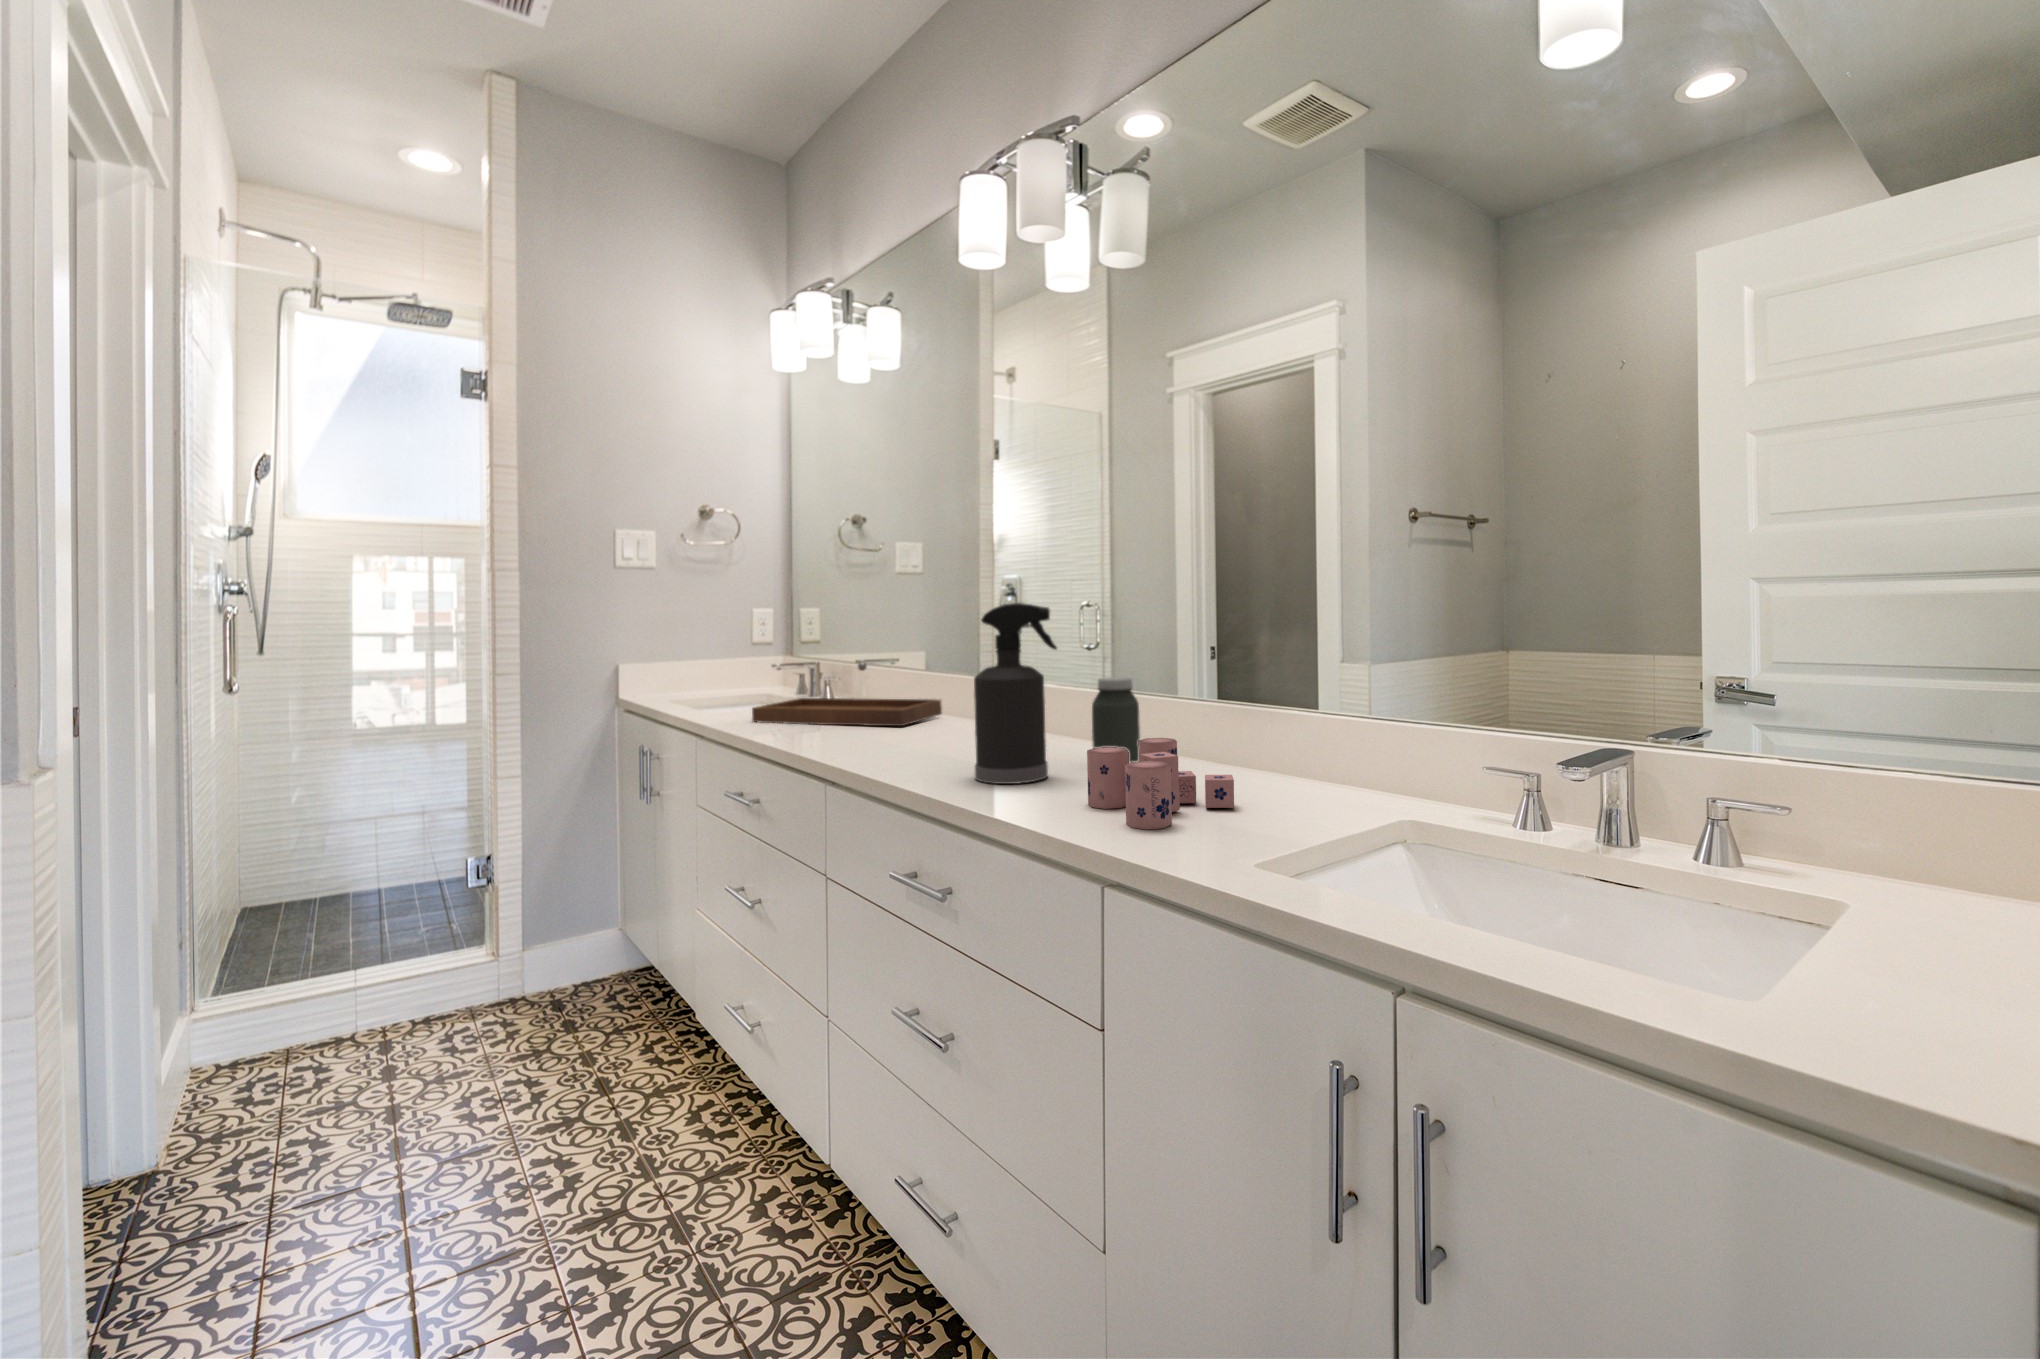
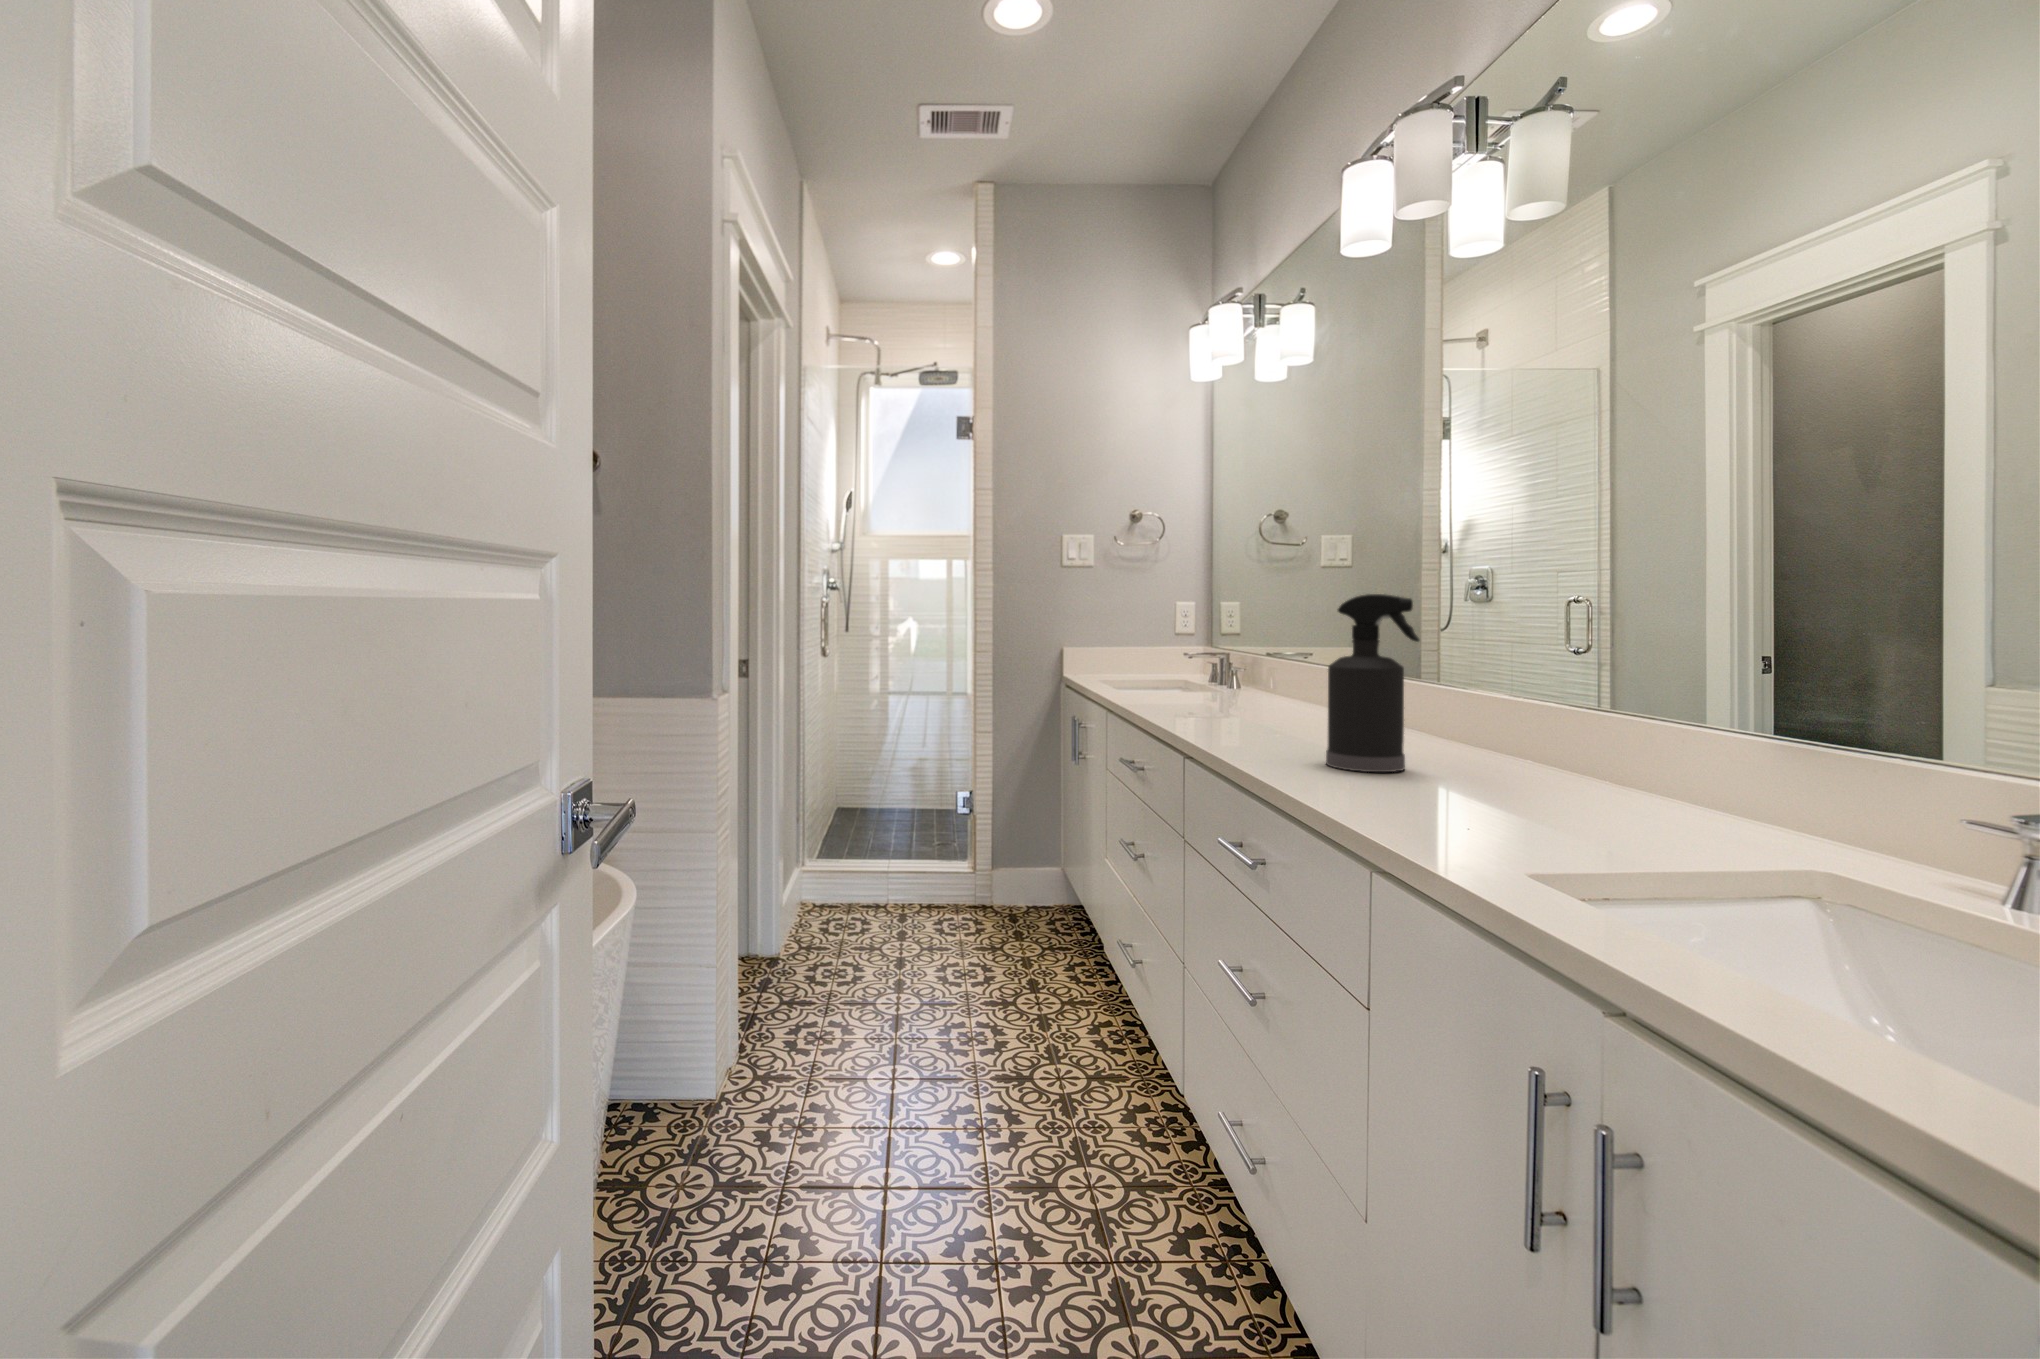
tray: present [752,662,942,726] -> none [1160,655,1339,717]
jar: present [1092,677,1140,762] -> none [1467,676,1527,773]
candle: present [1087,738,1234,829] -> none [1427,739,1609,826]

